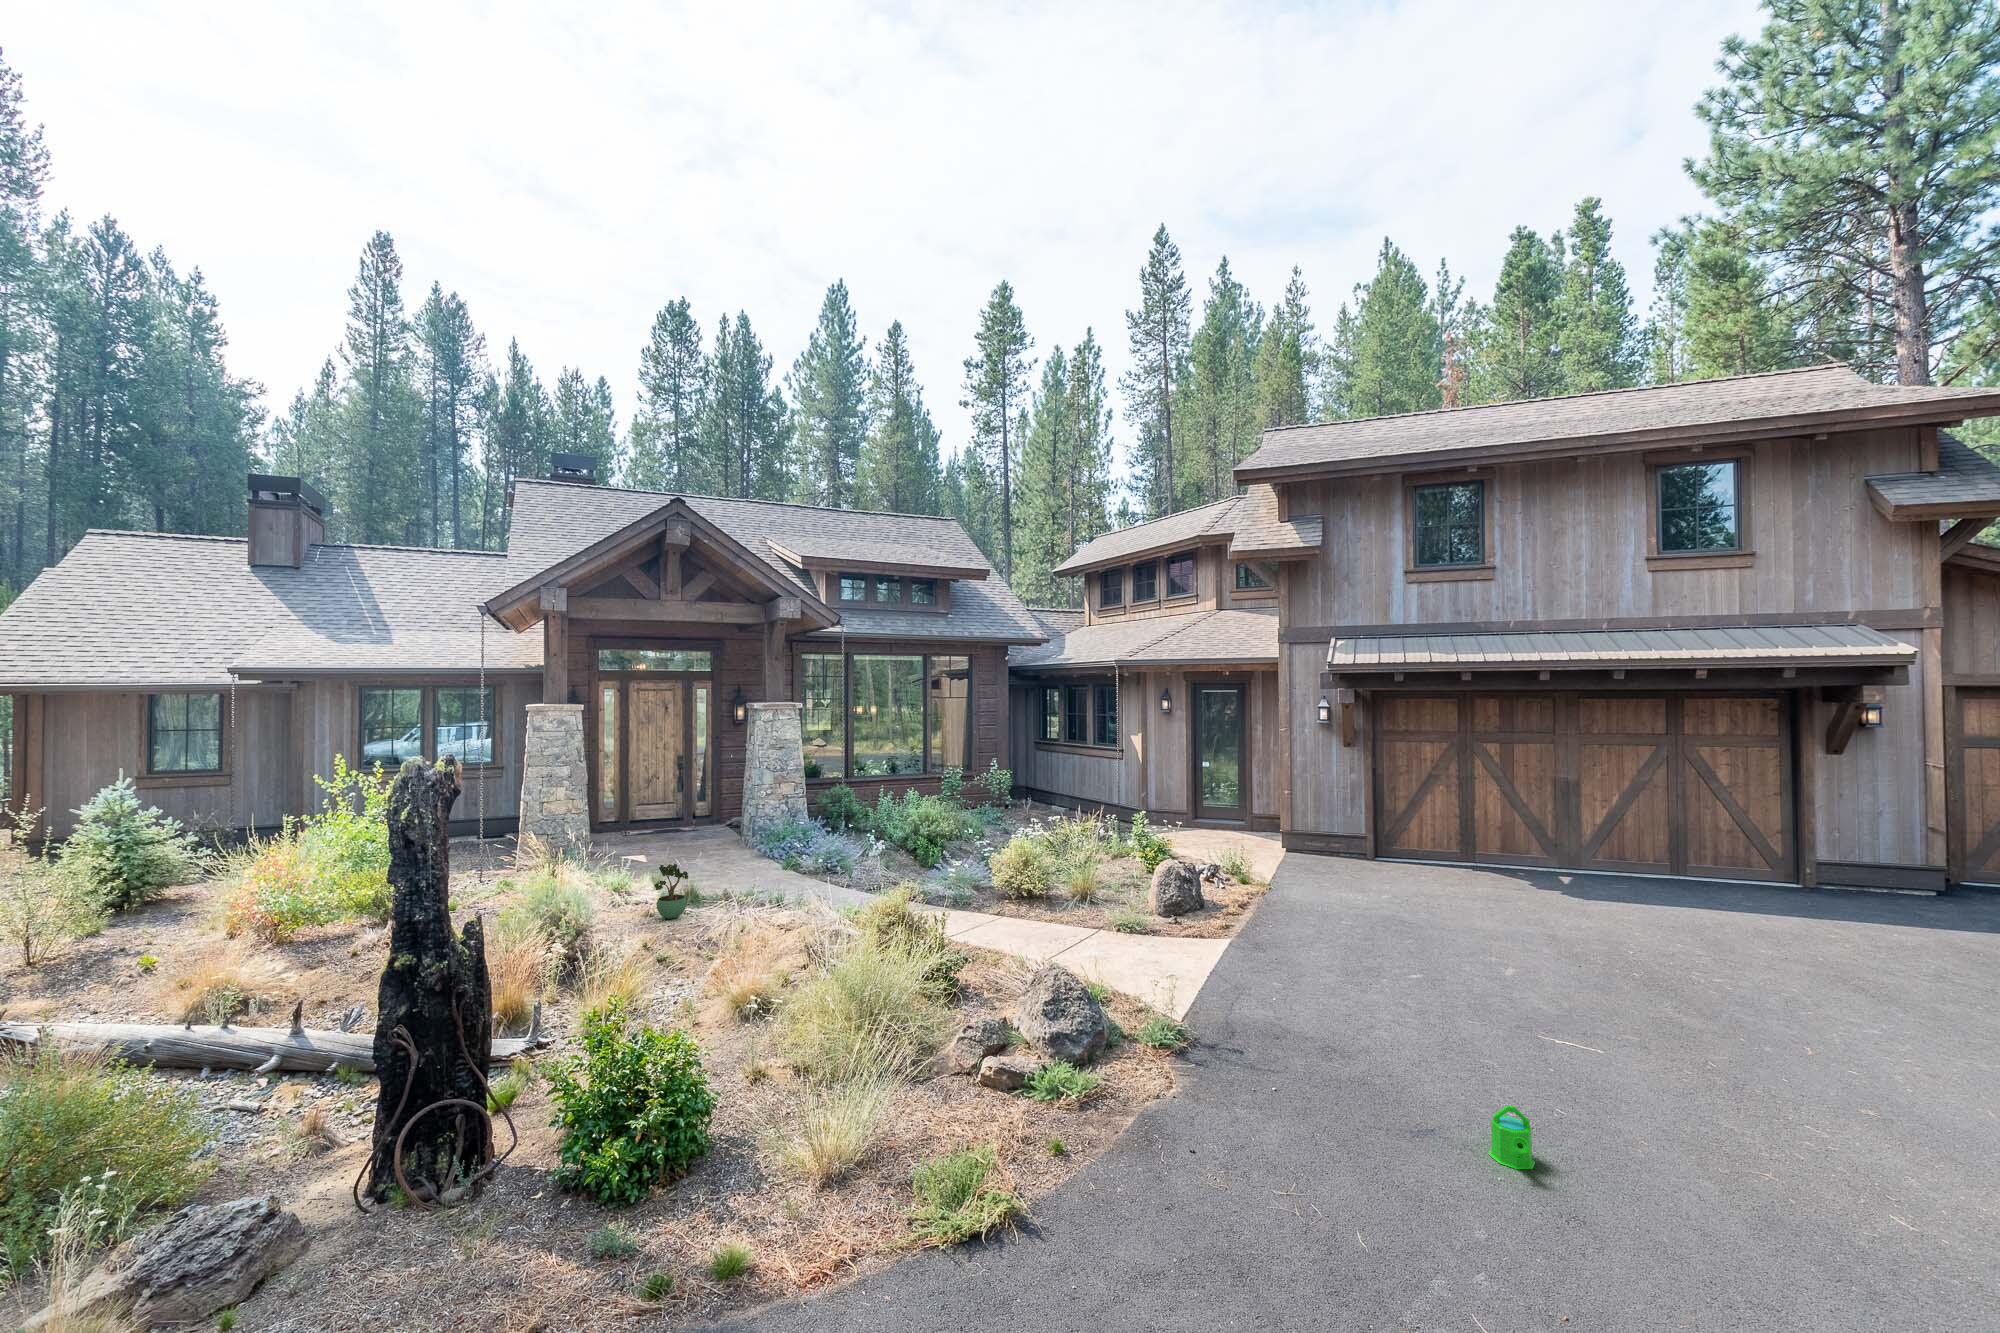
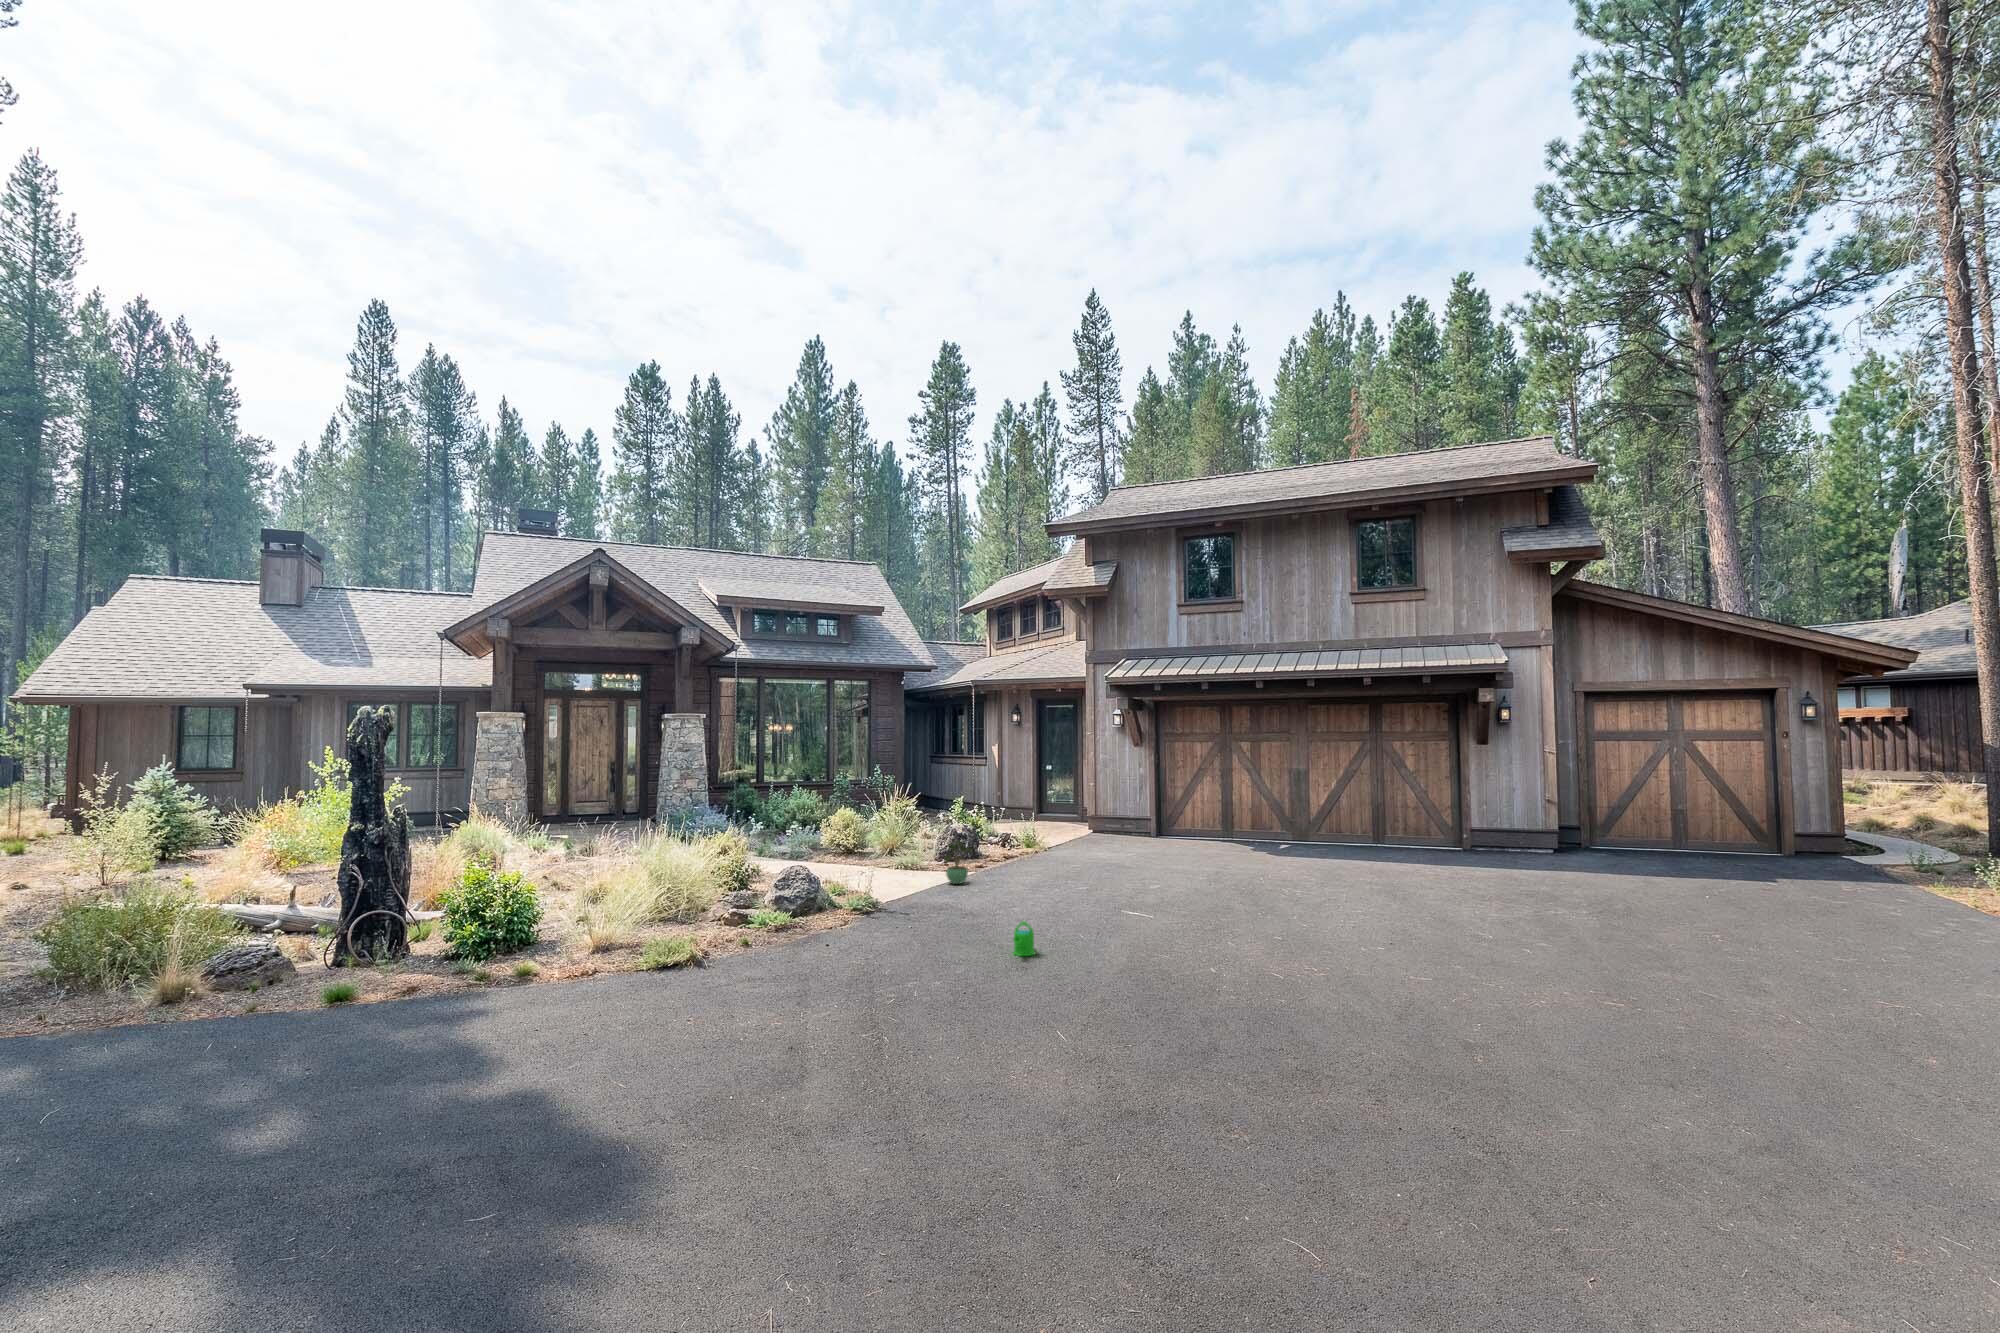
potted plant: present [654,864,688,919] -> present [944,841,971,884]

